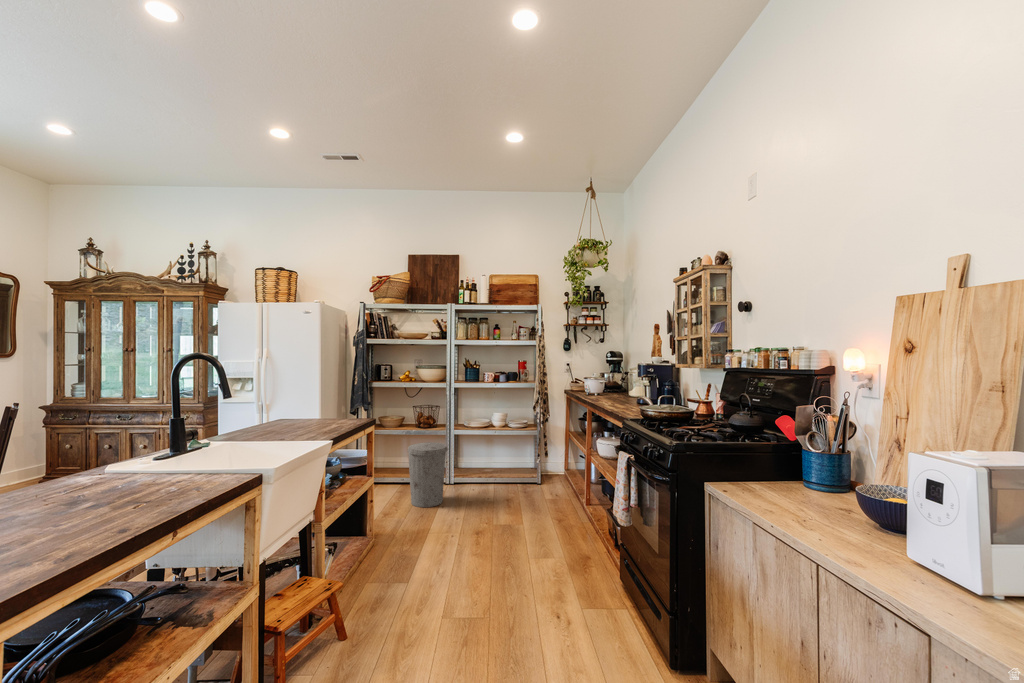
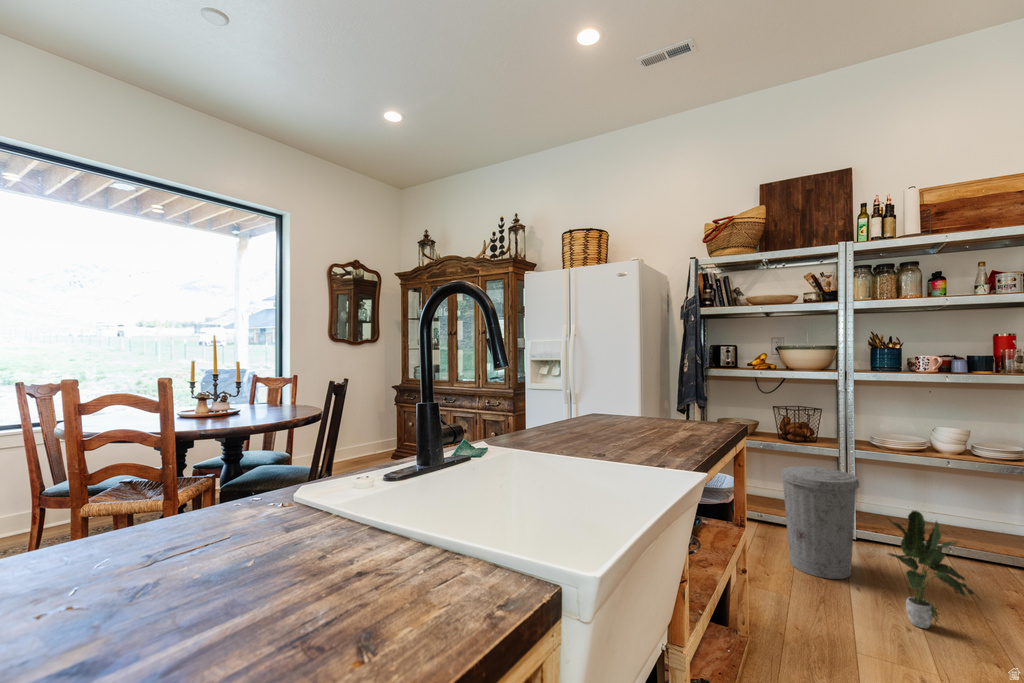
potted plant: none [448,459,486,520] -> present [885,511,978,628]

